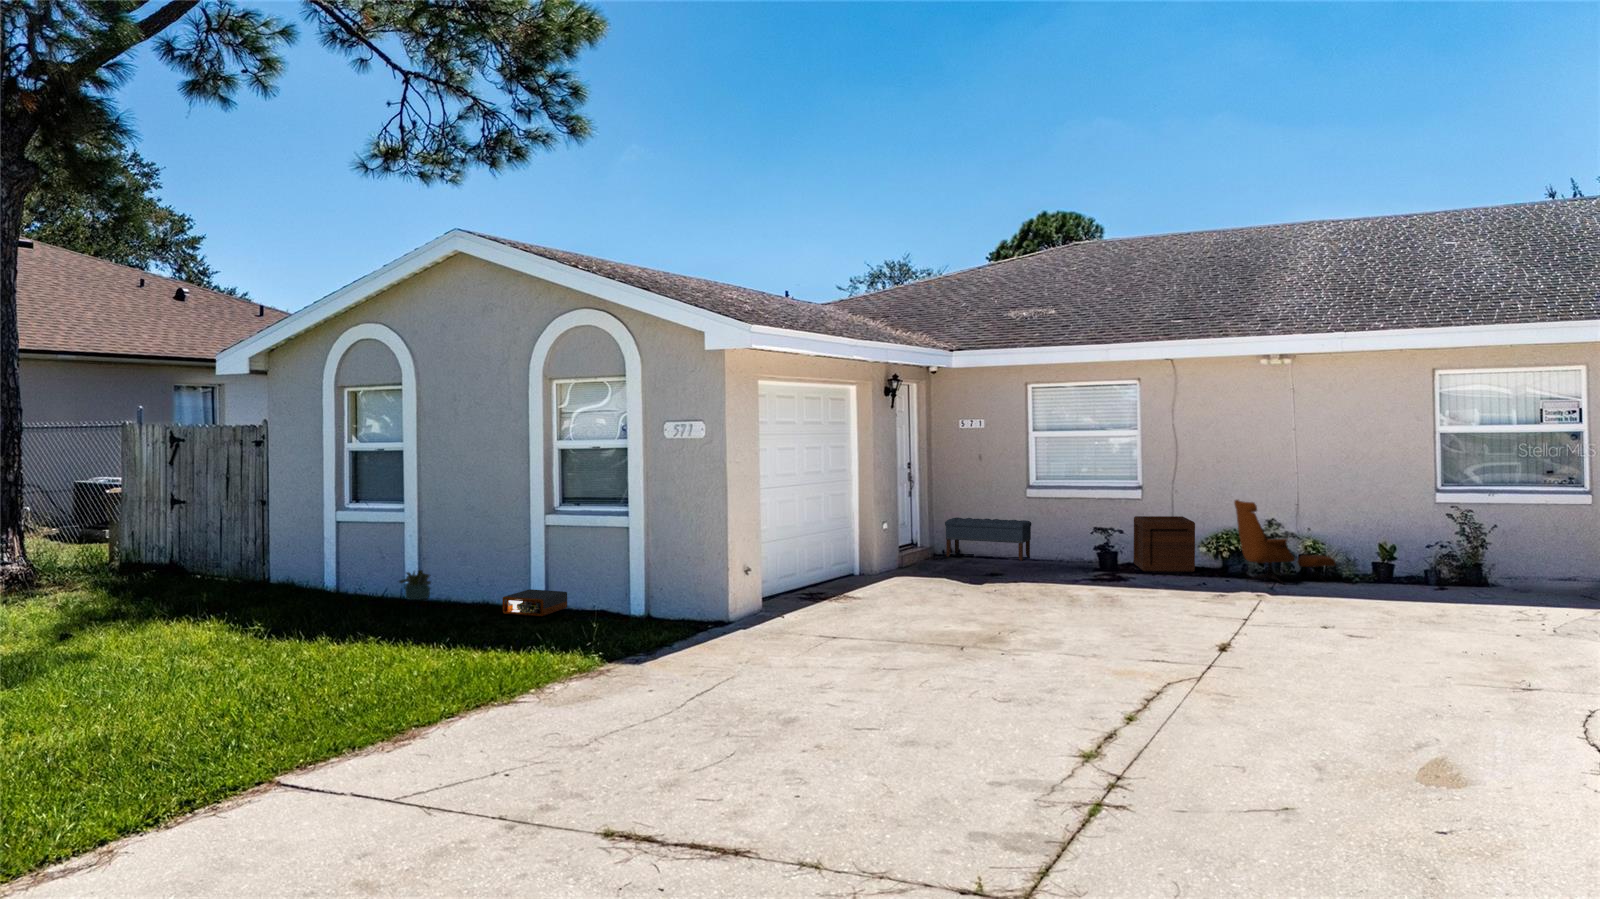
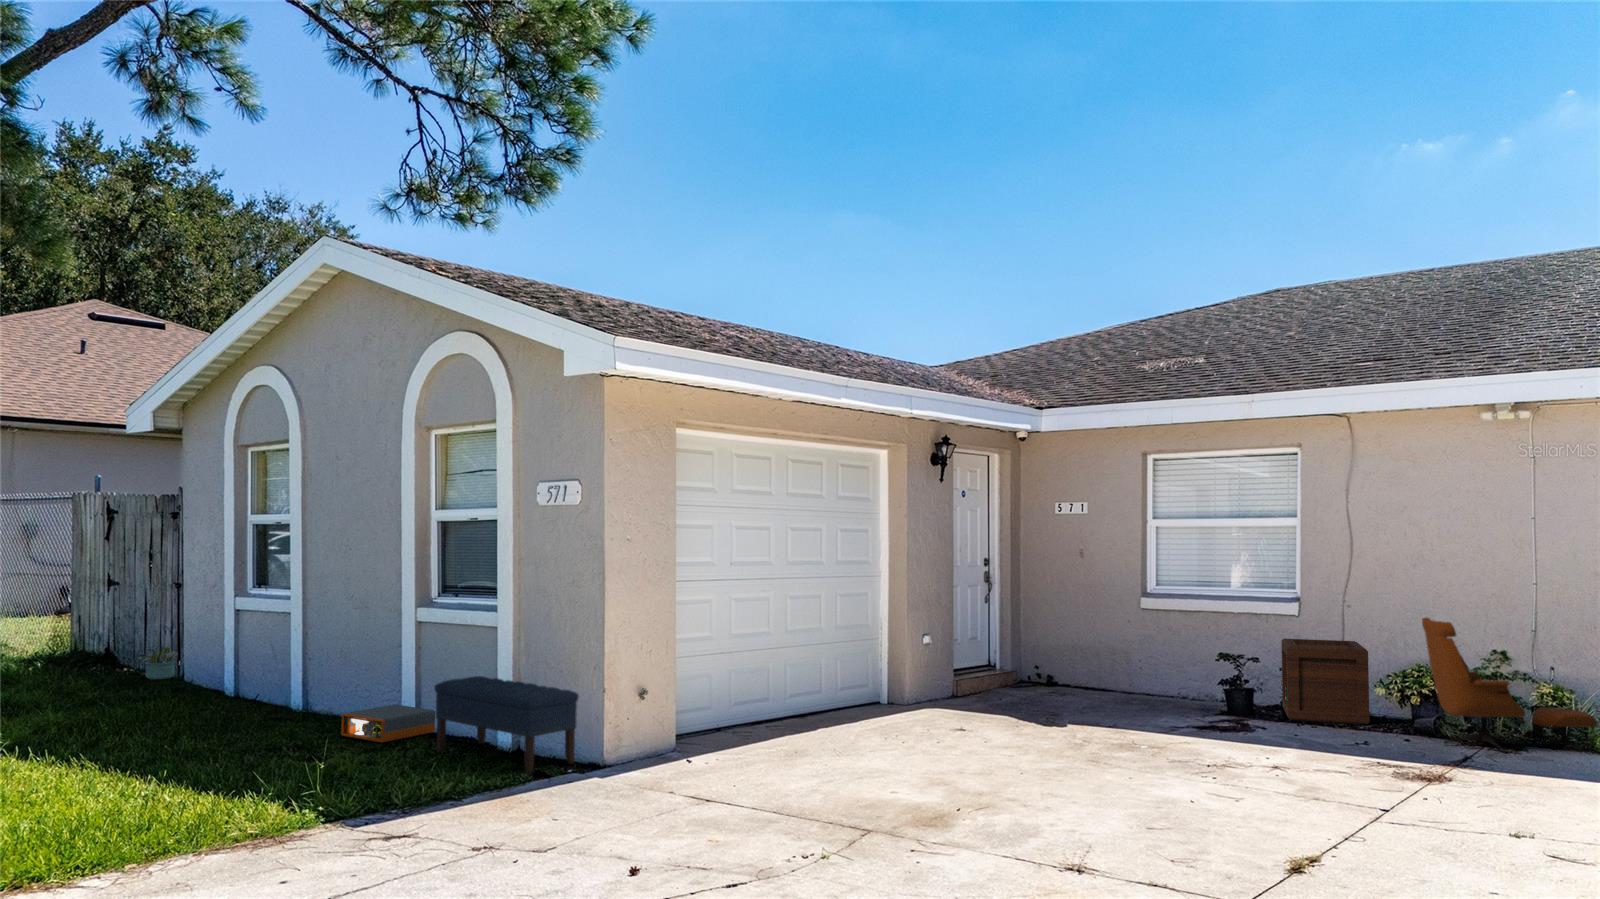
bench: present [945,517,1032,561] -> present [435,676,579,773]
decorative plant: present [399,570,431,600] -> present [139,647,178,679]

